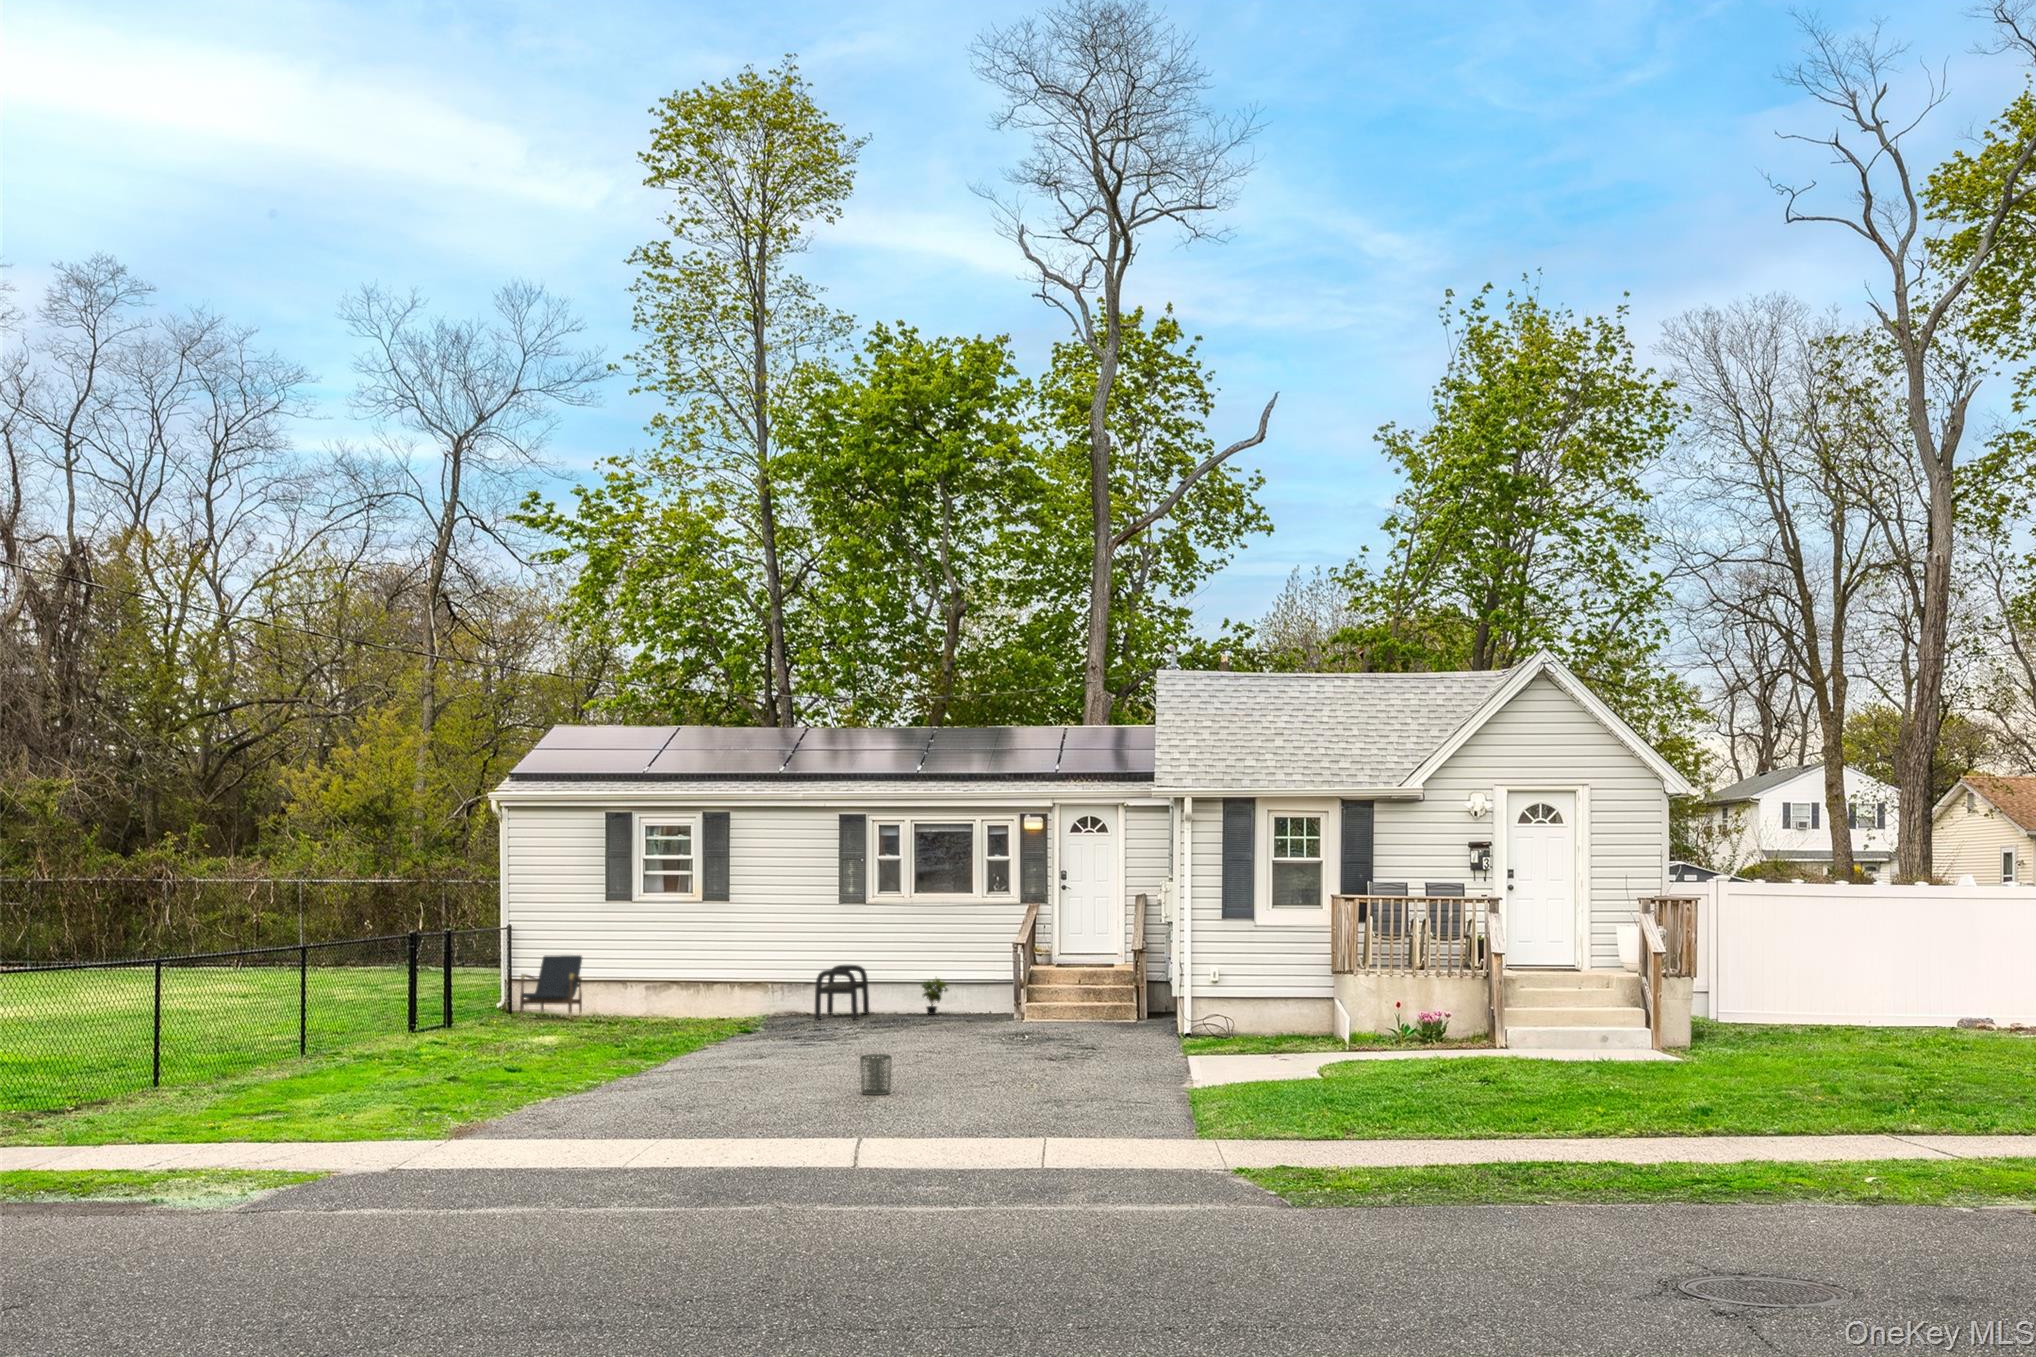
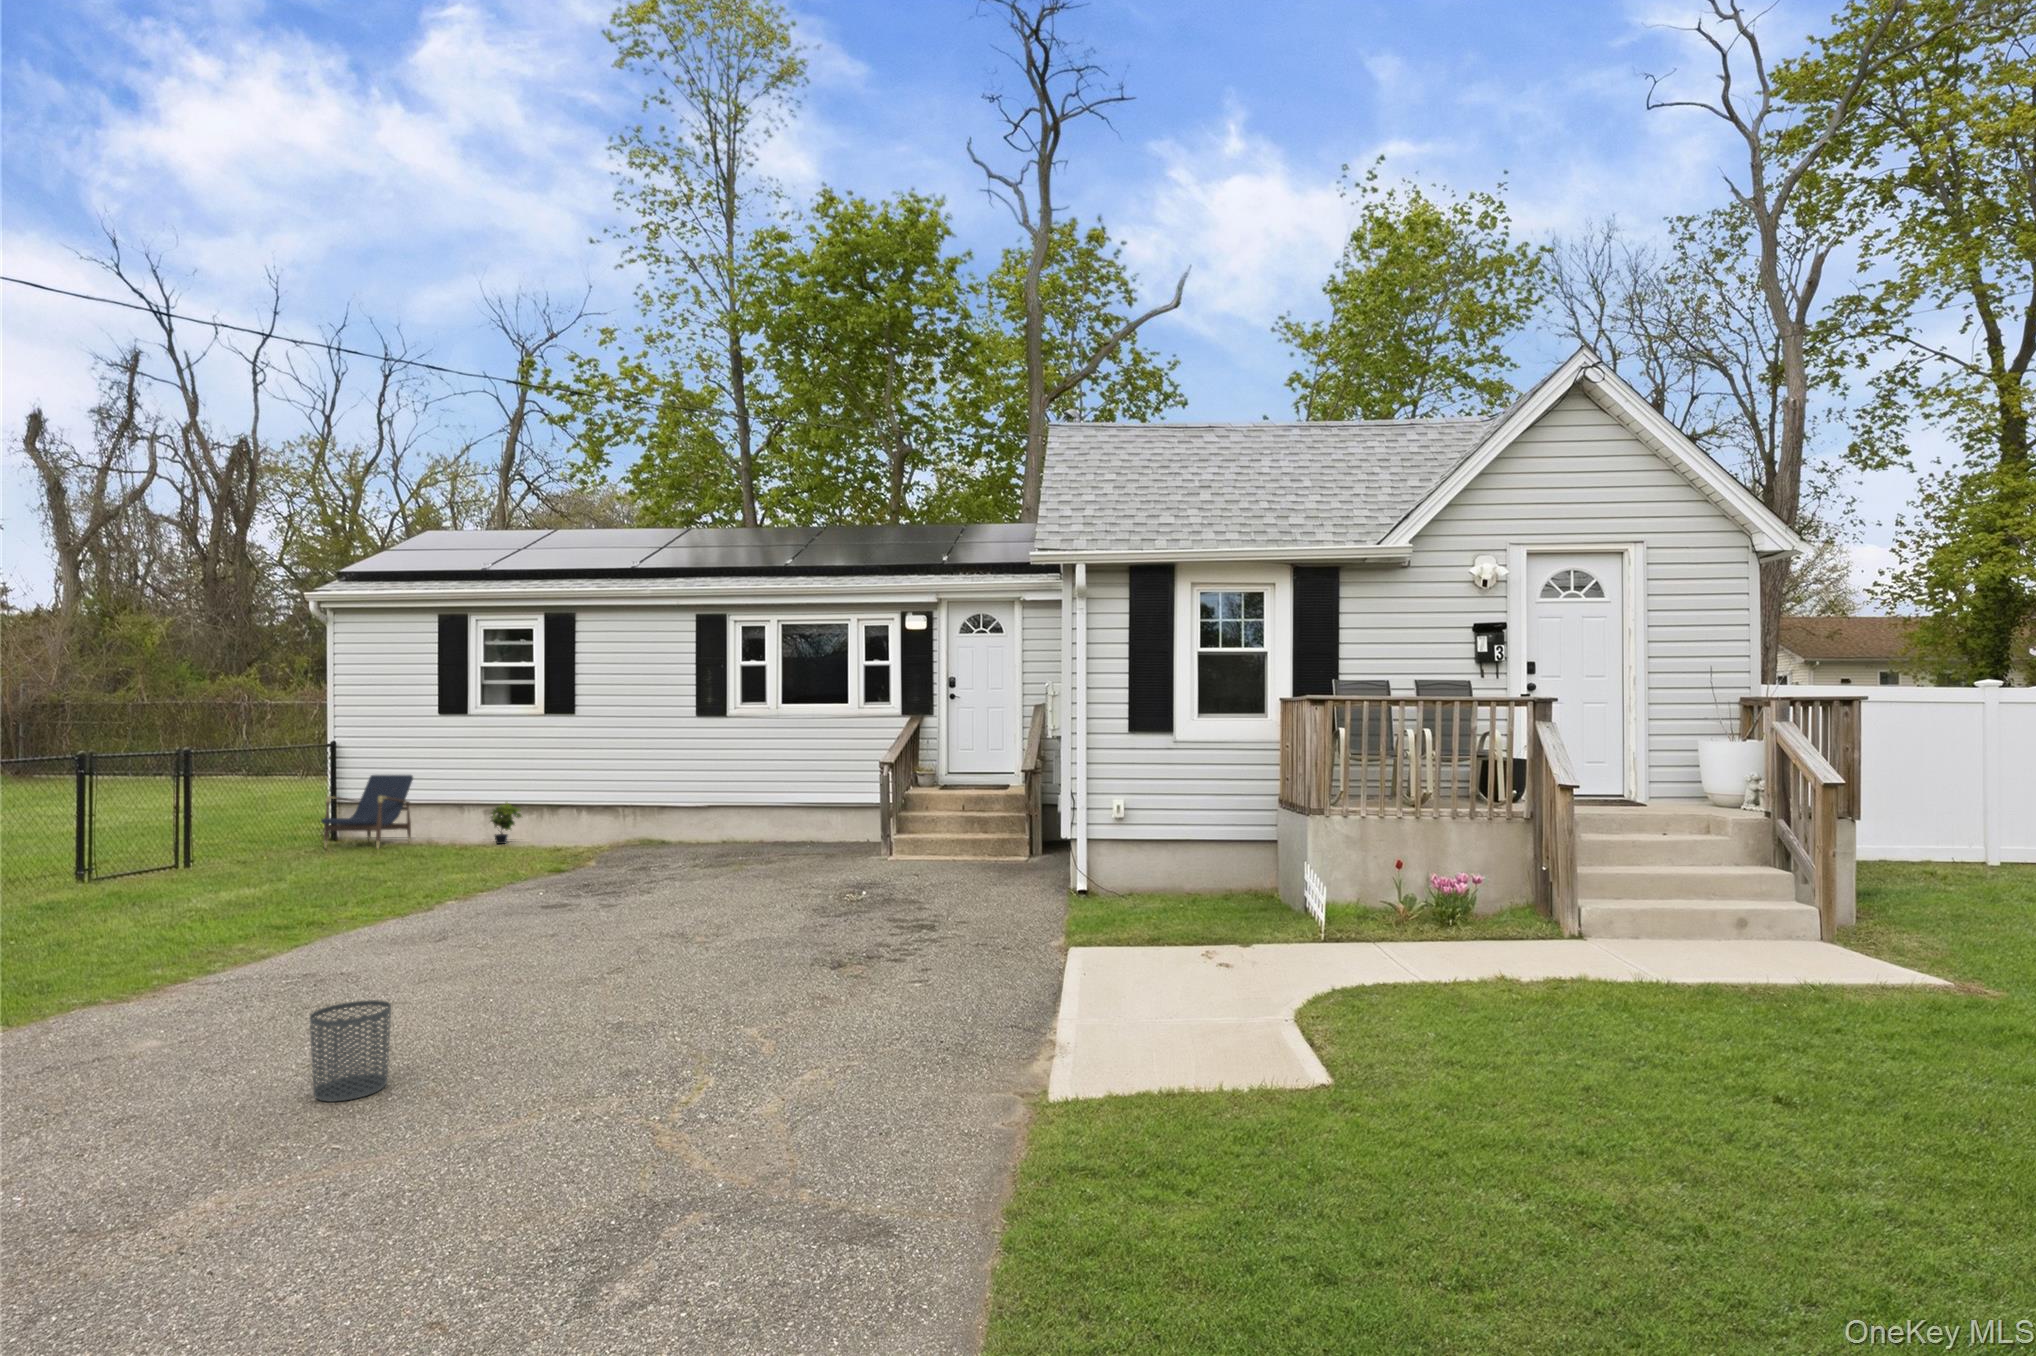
bench: present [814,965,869,1020] -> none [647,786,728,853]
potted plant: present [922,979,948,1015] -> present [491,803,522,844]

